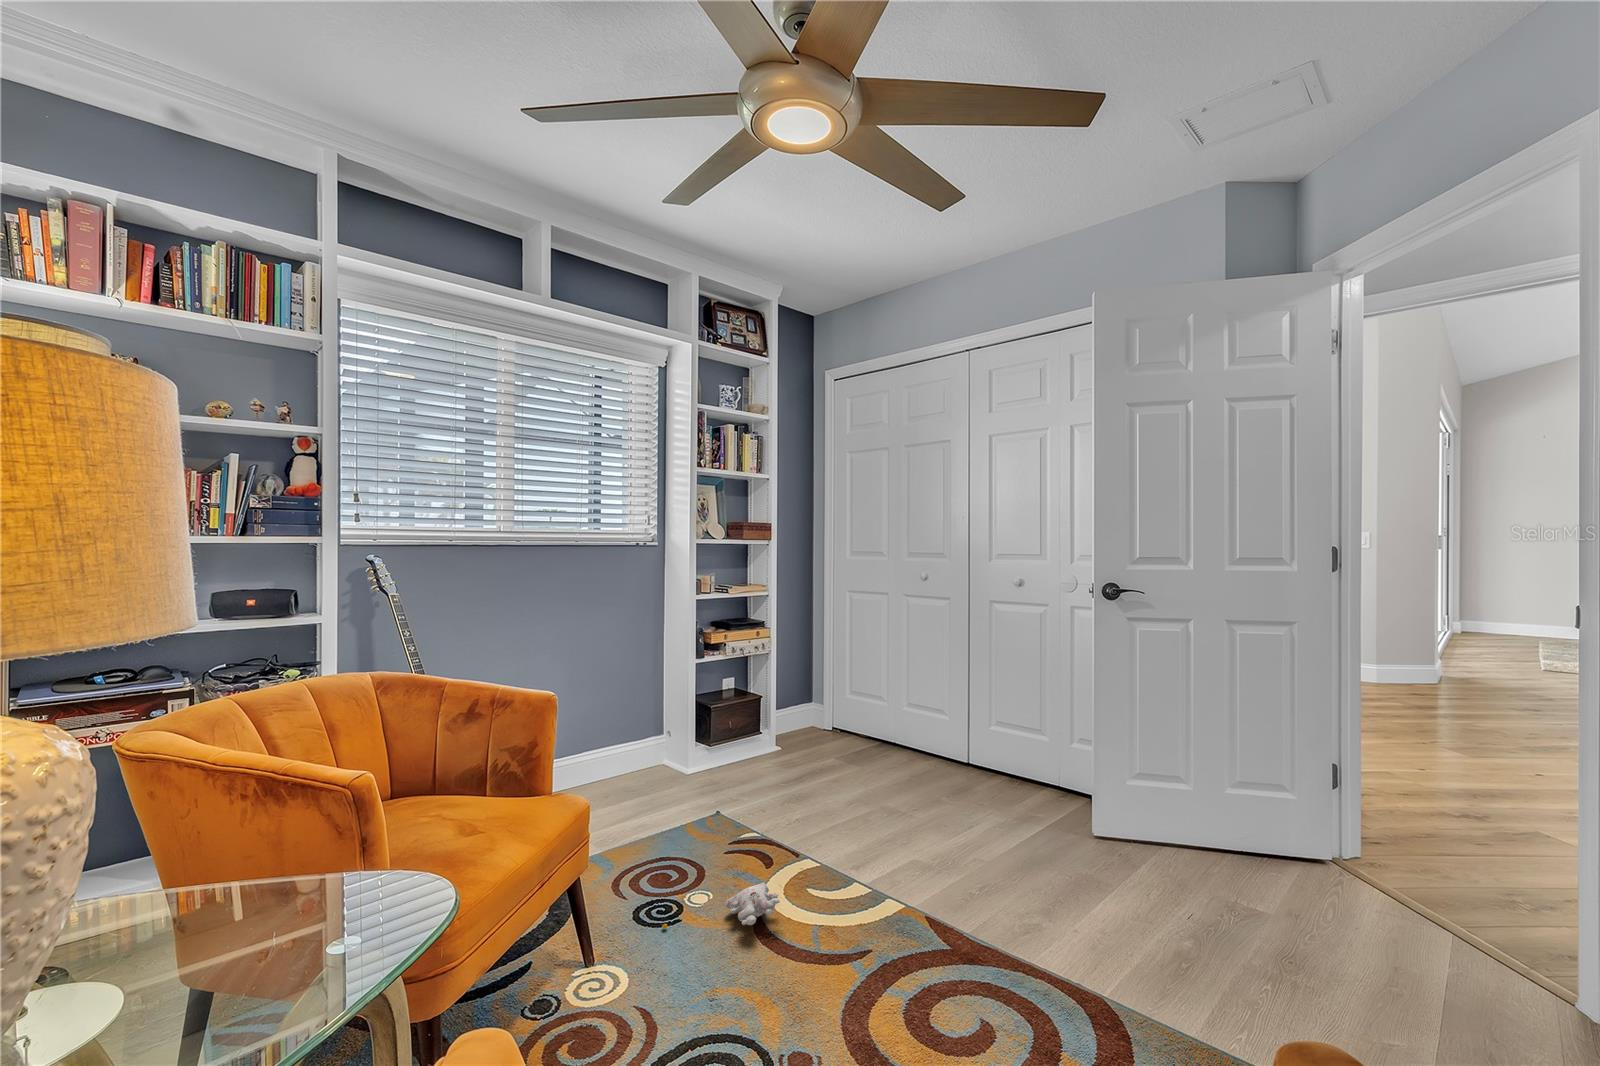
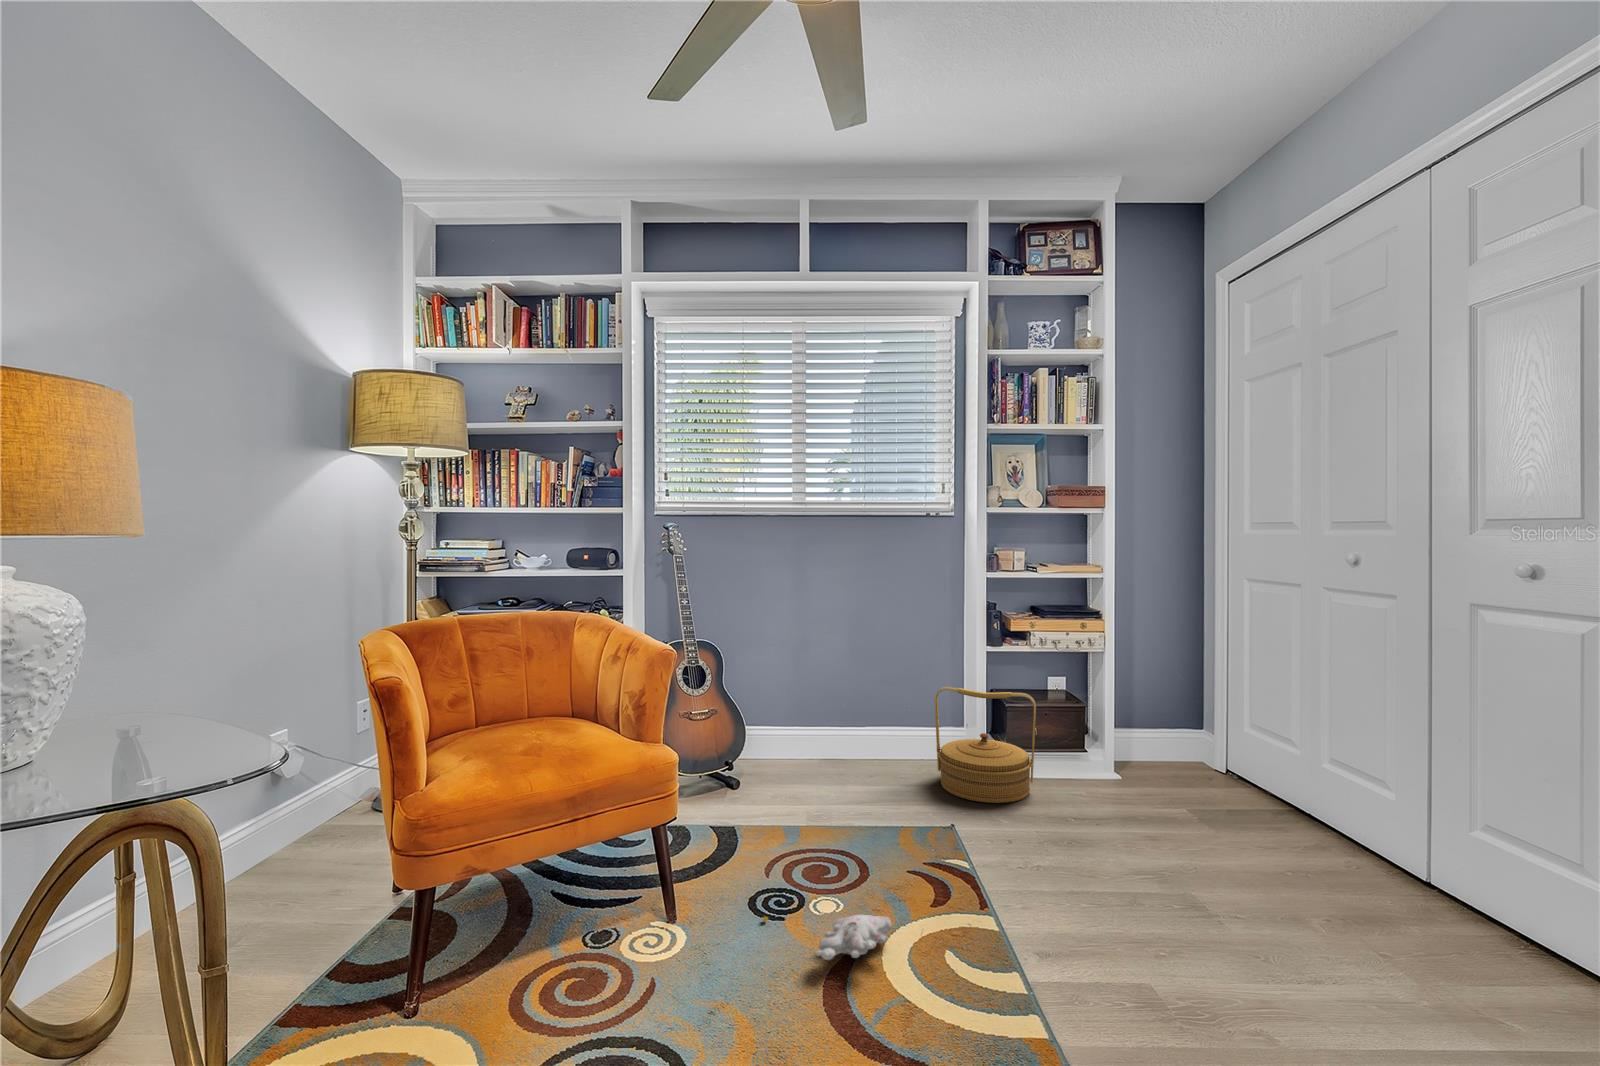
woven basket: none [663,697,747,796] -> present [935,687,1036,803]

